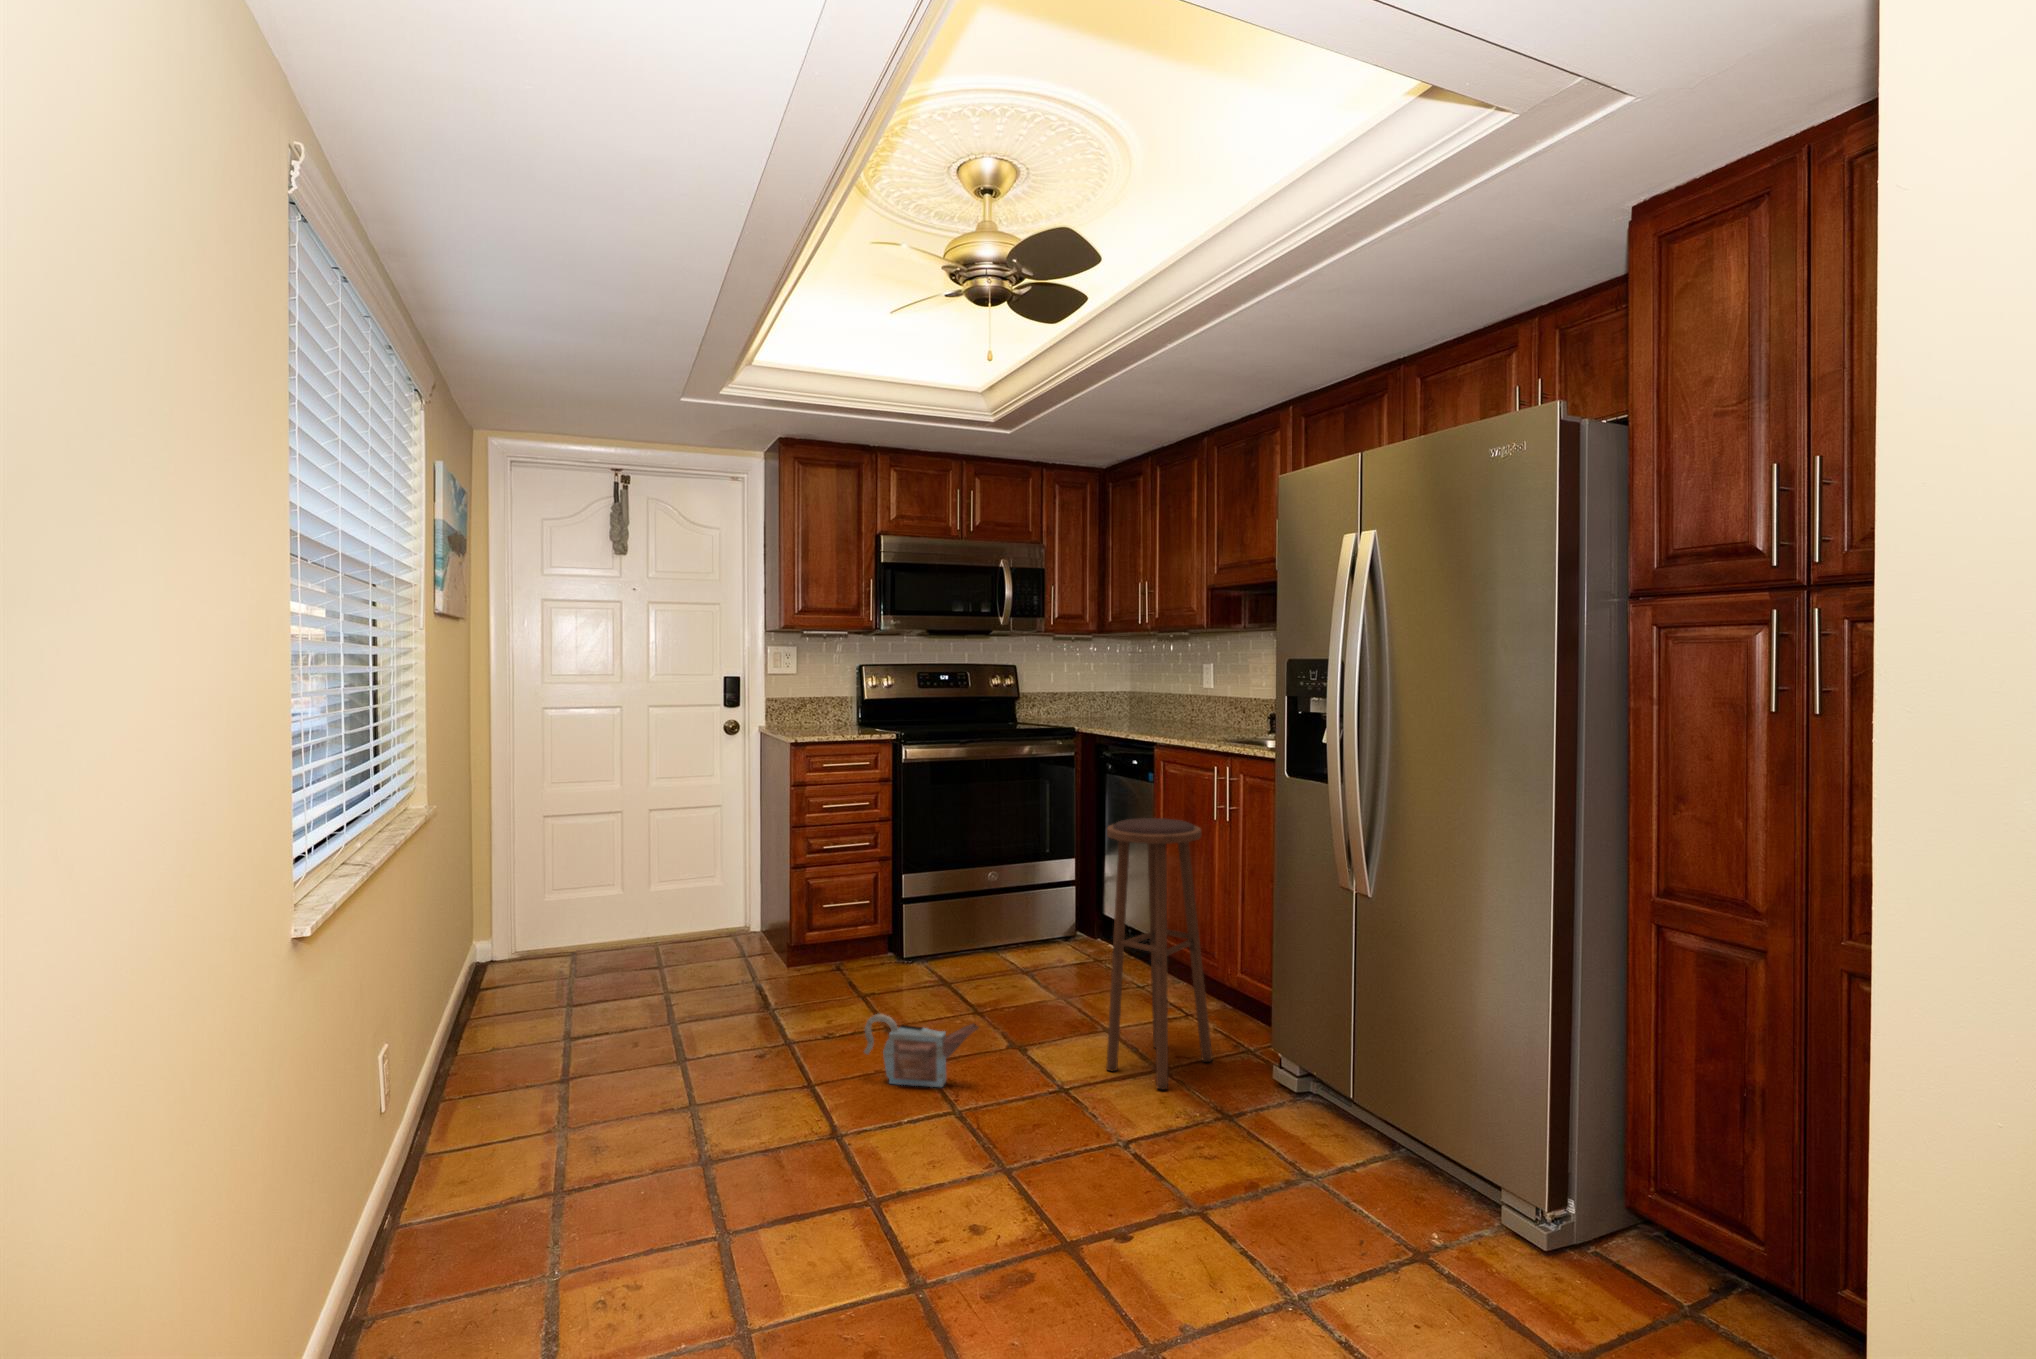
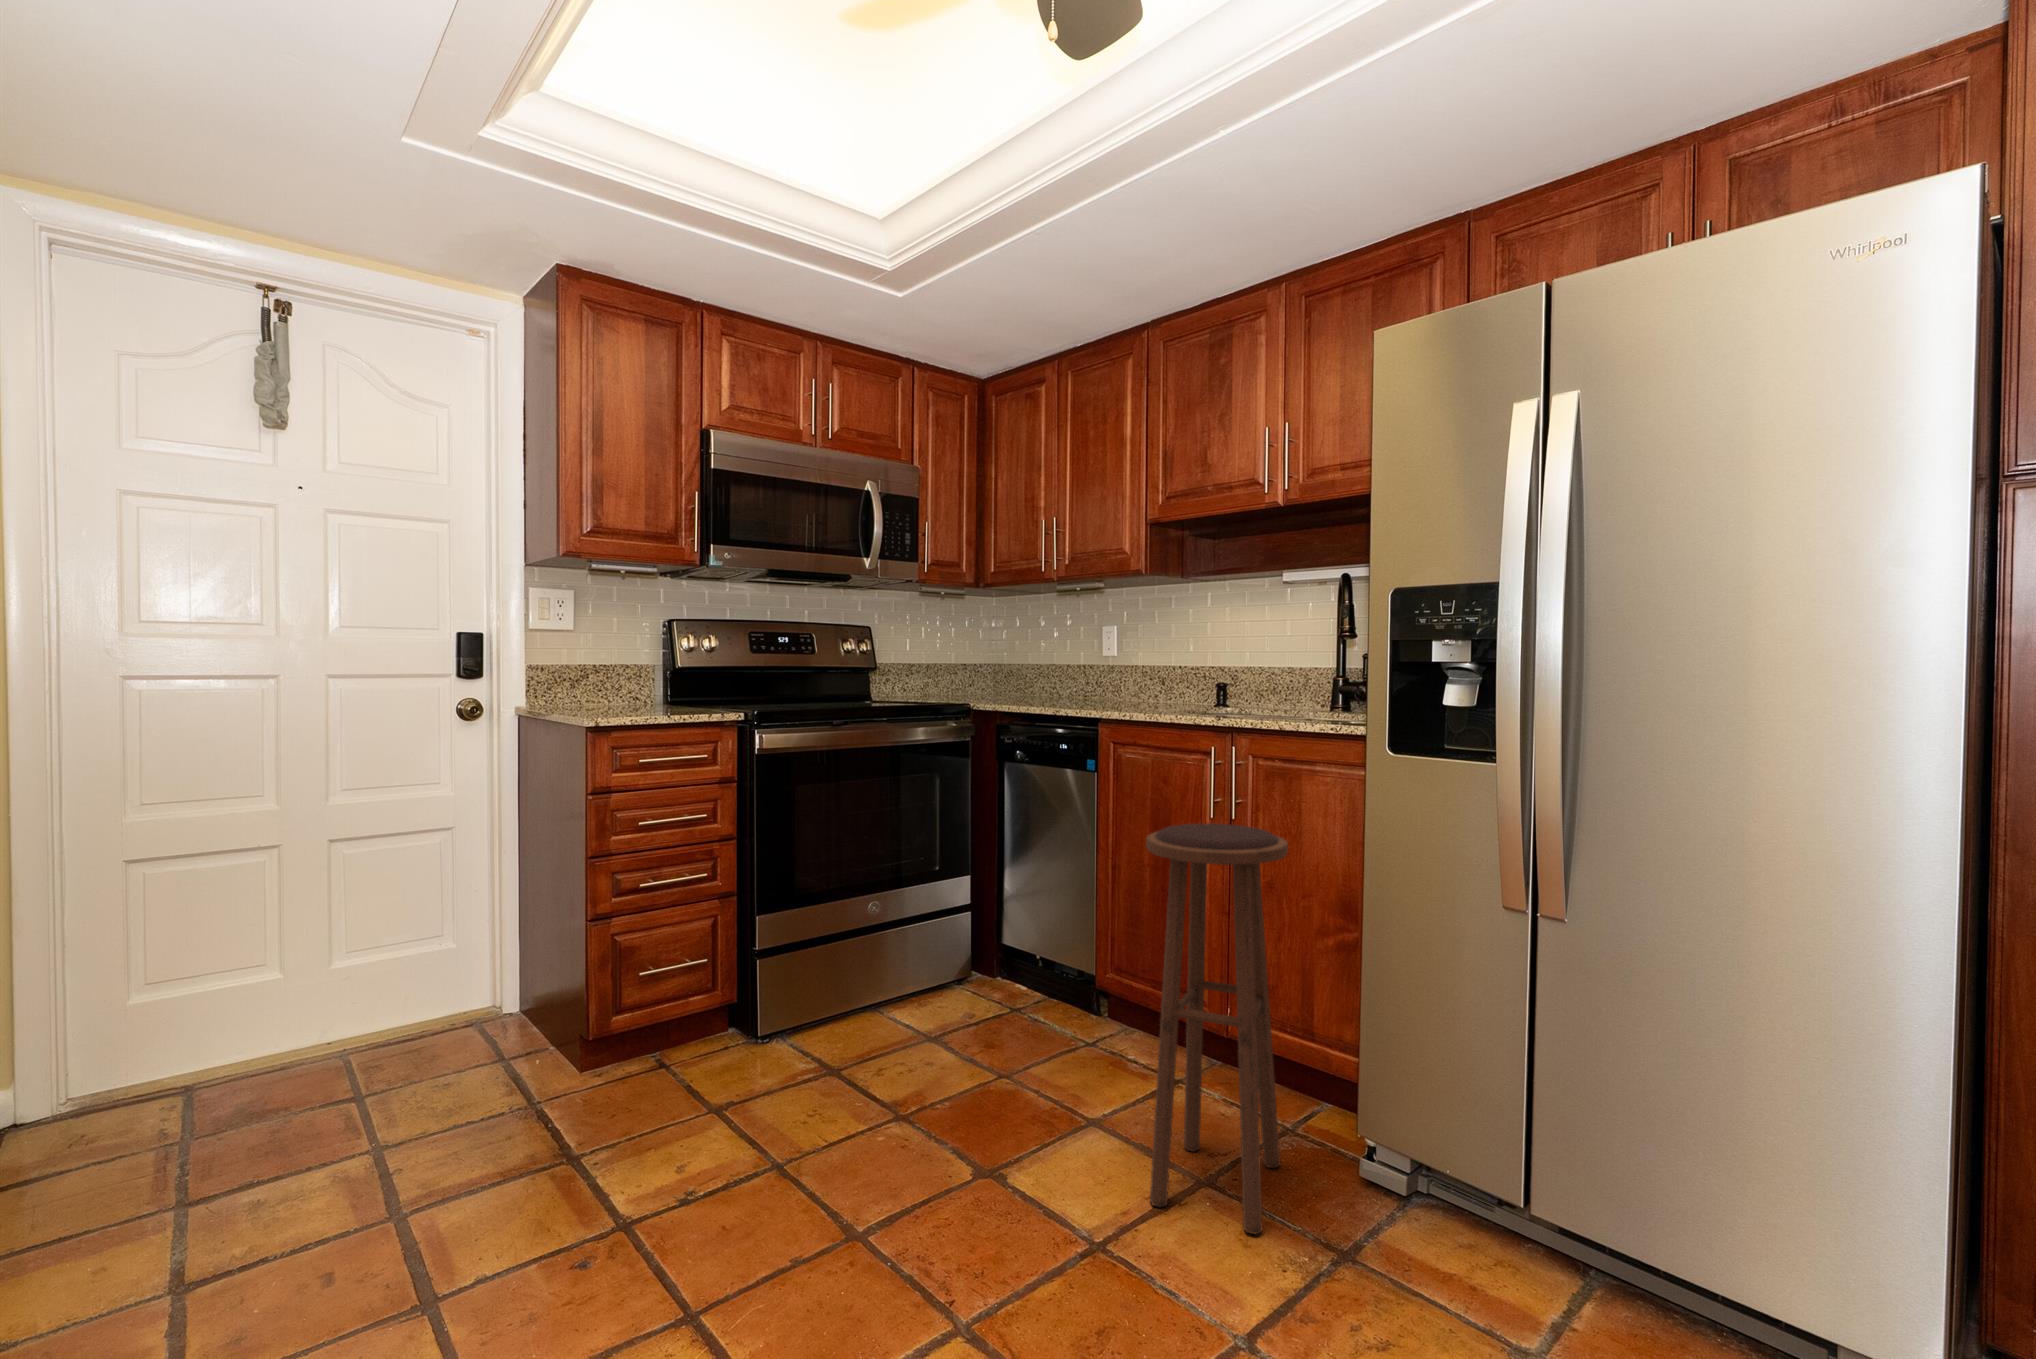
watering can: present [864,1014,978,1087] -> none [783,1173,984,1296]

